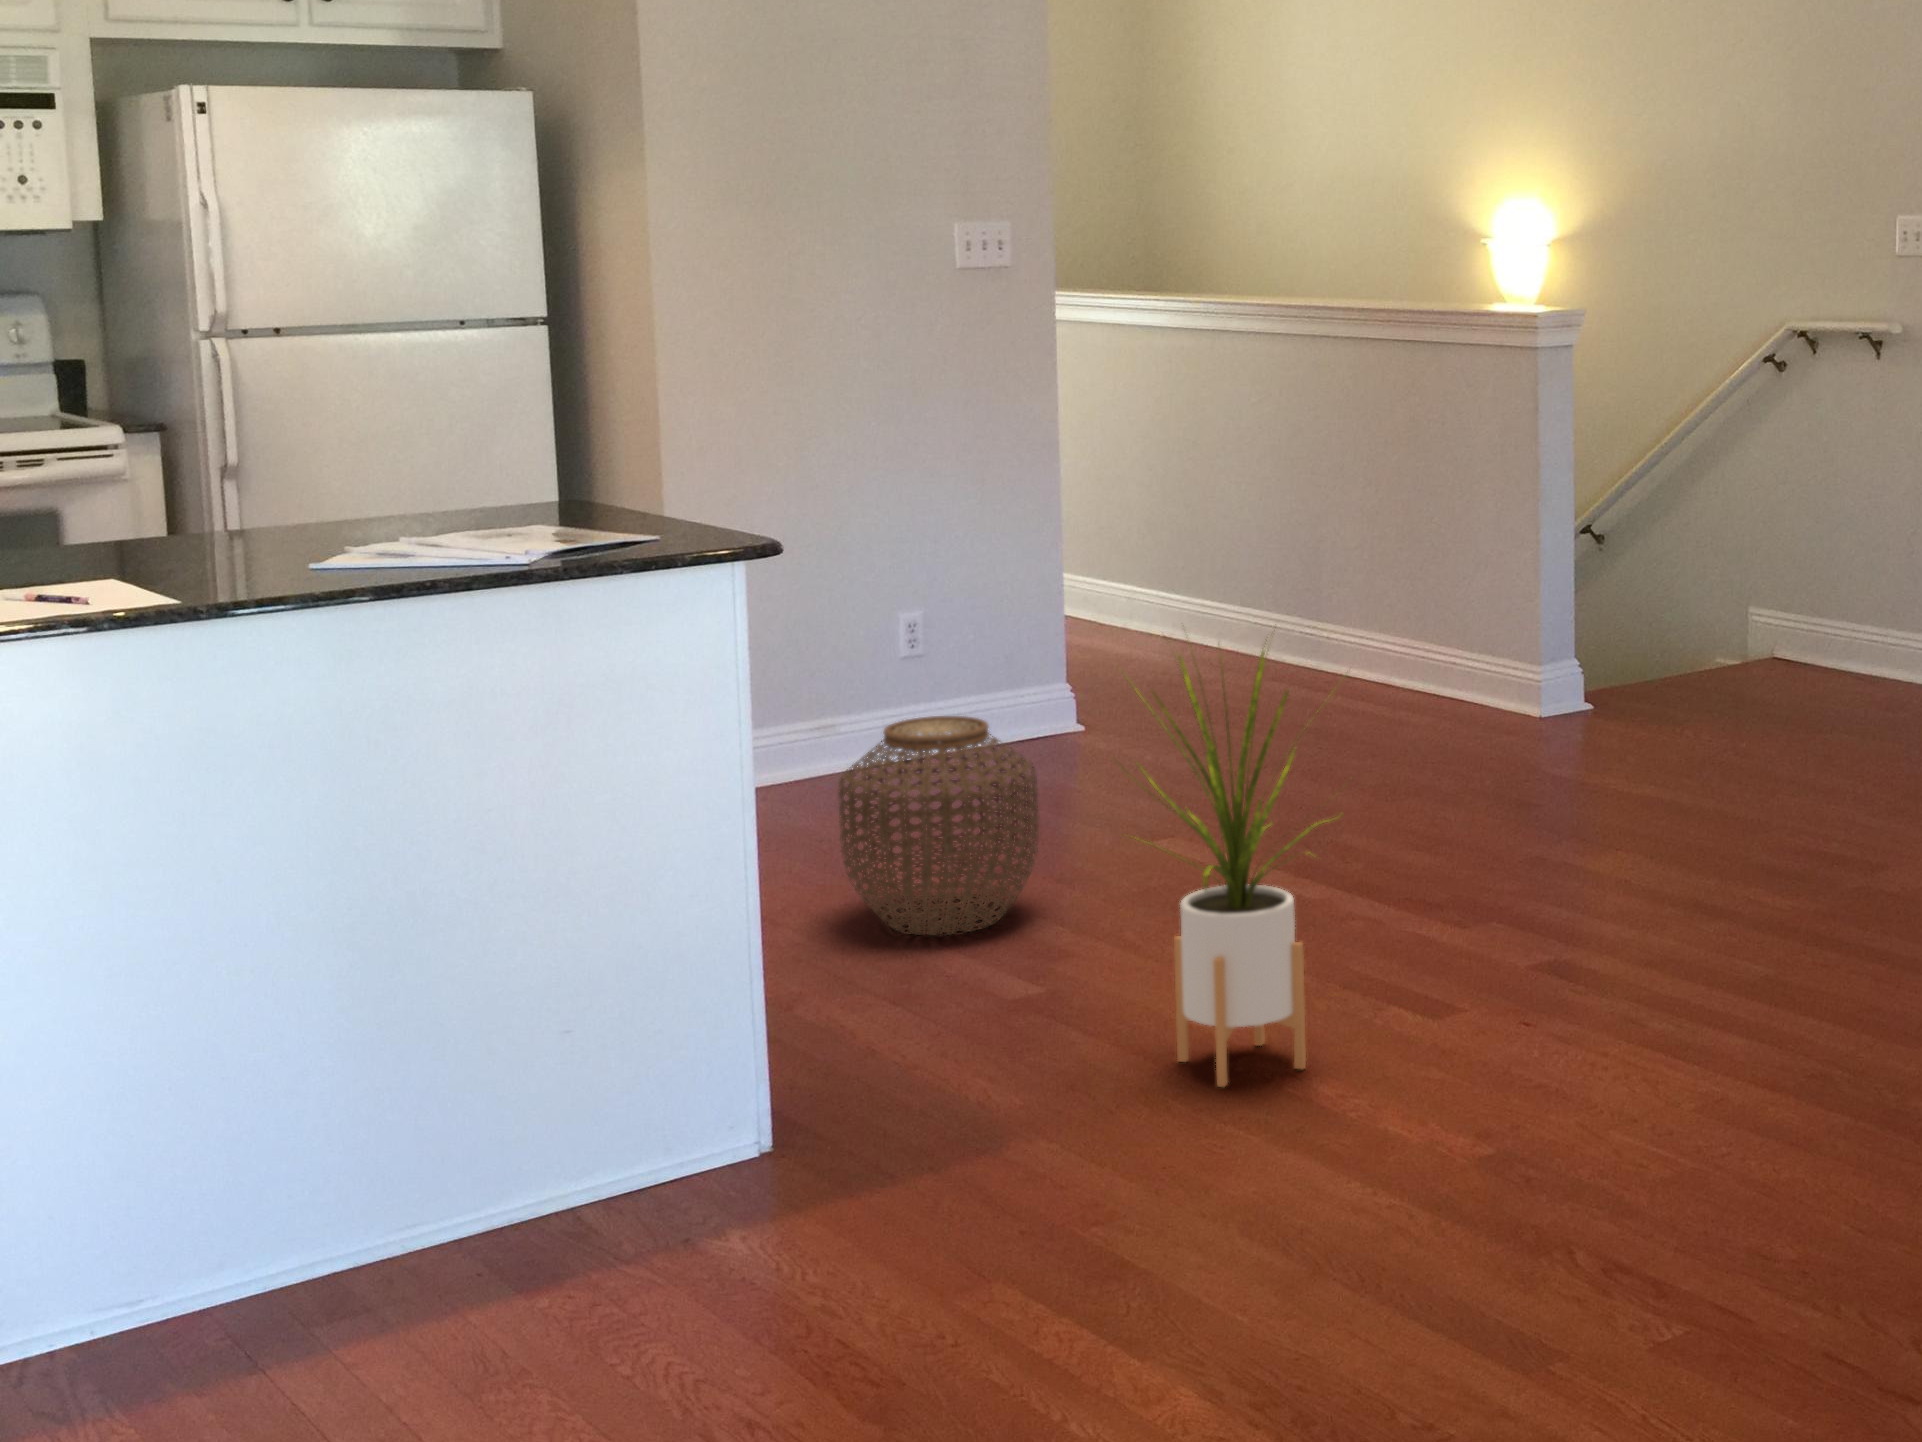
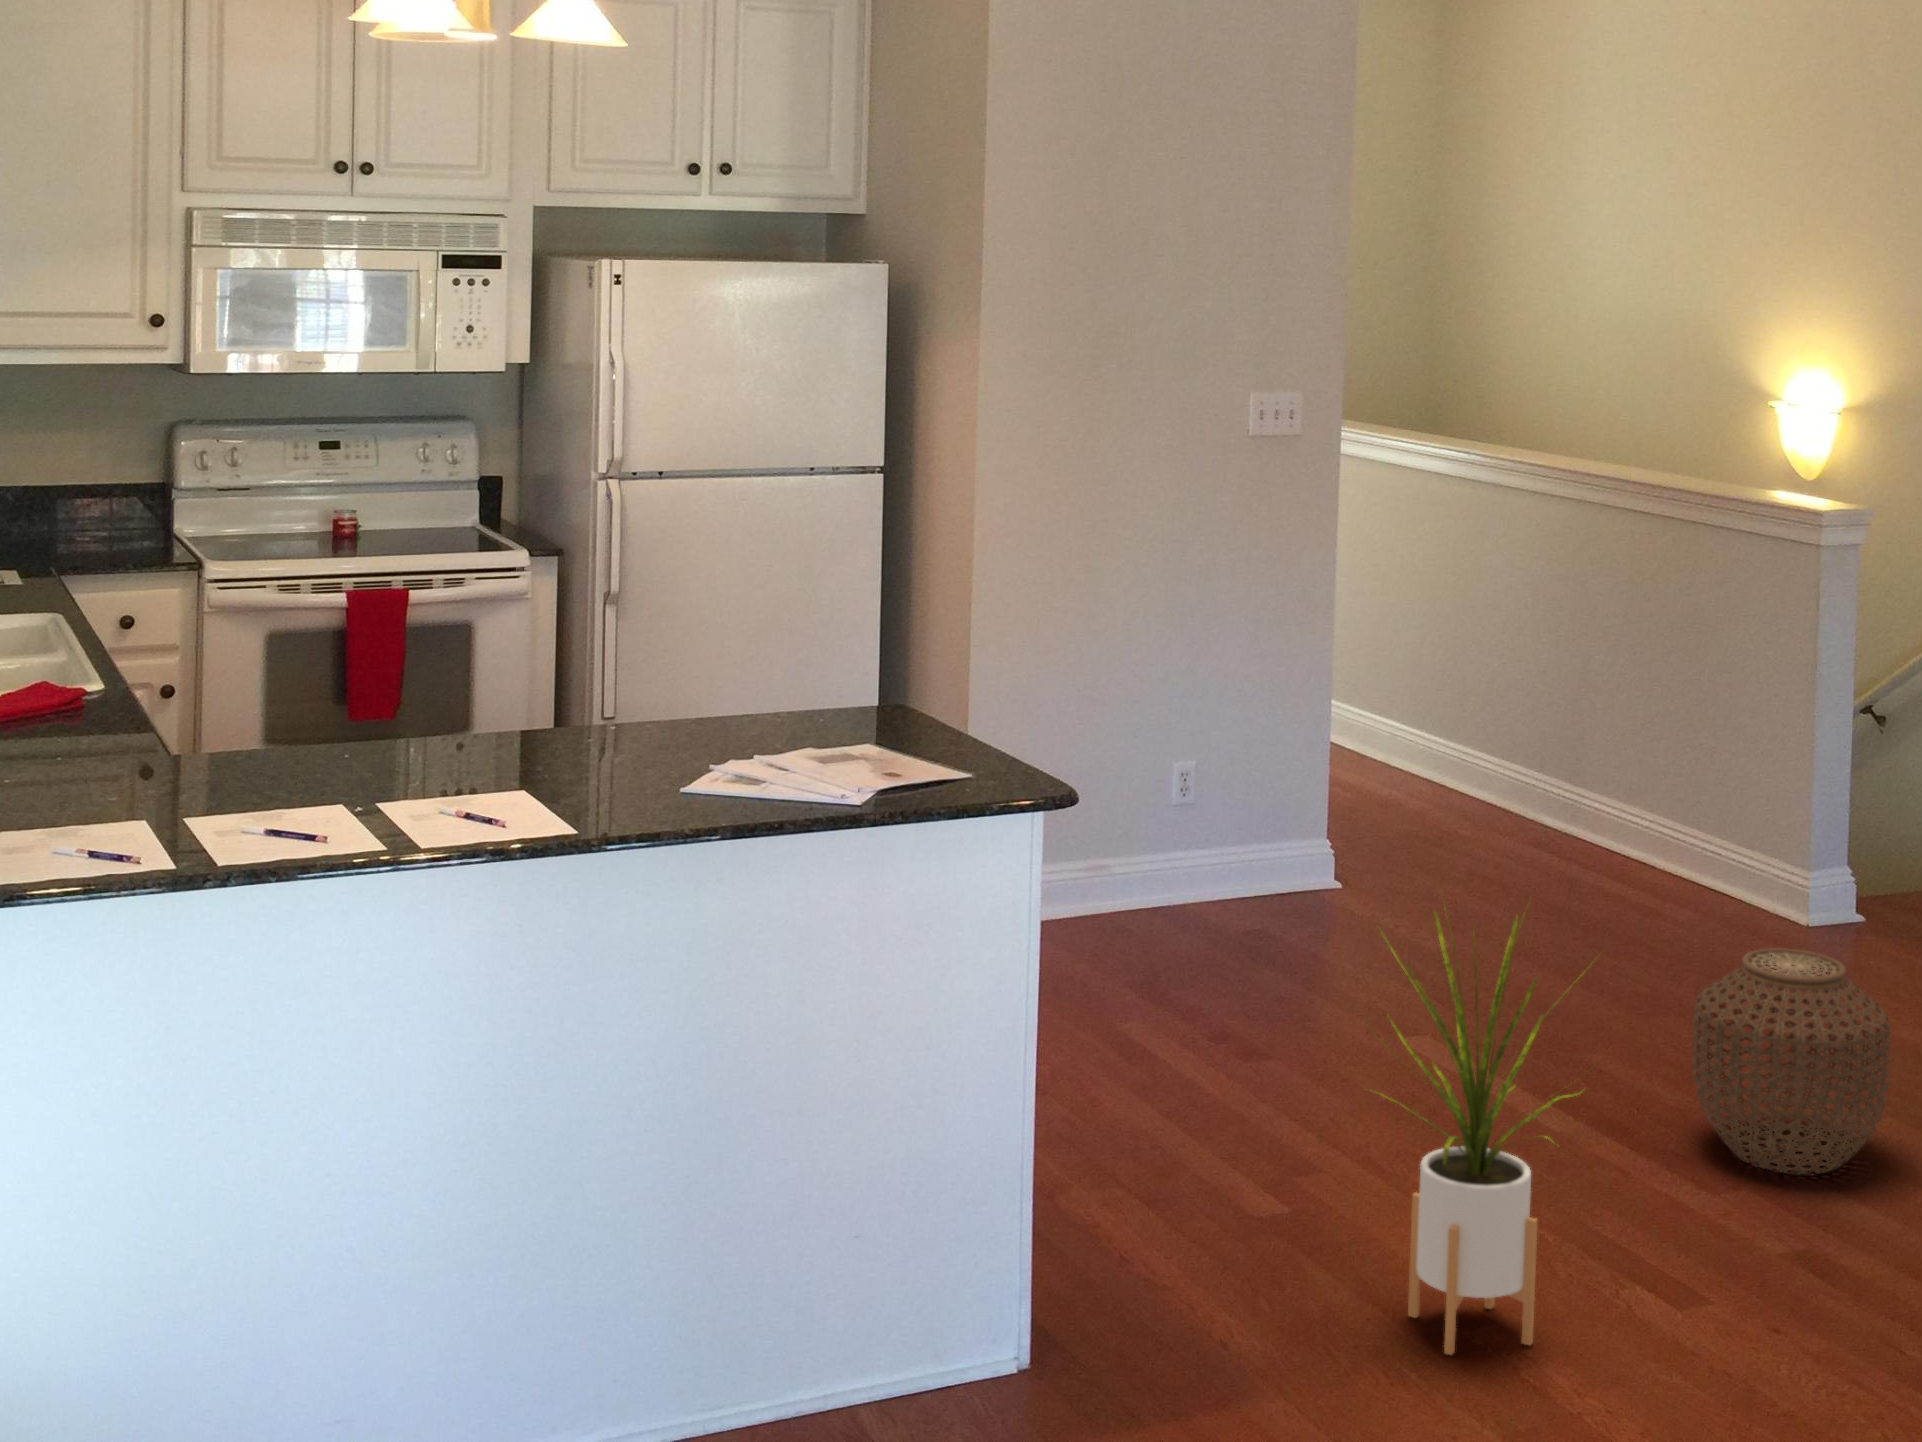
woven basket: present [838,716,1039,935] -> present [1693,948,1890,1174]

